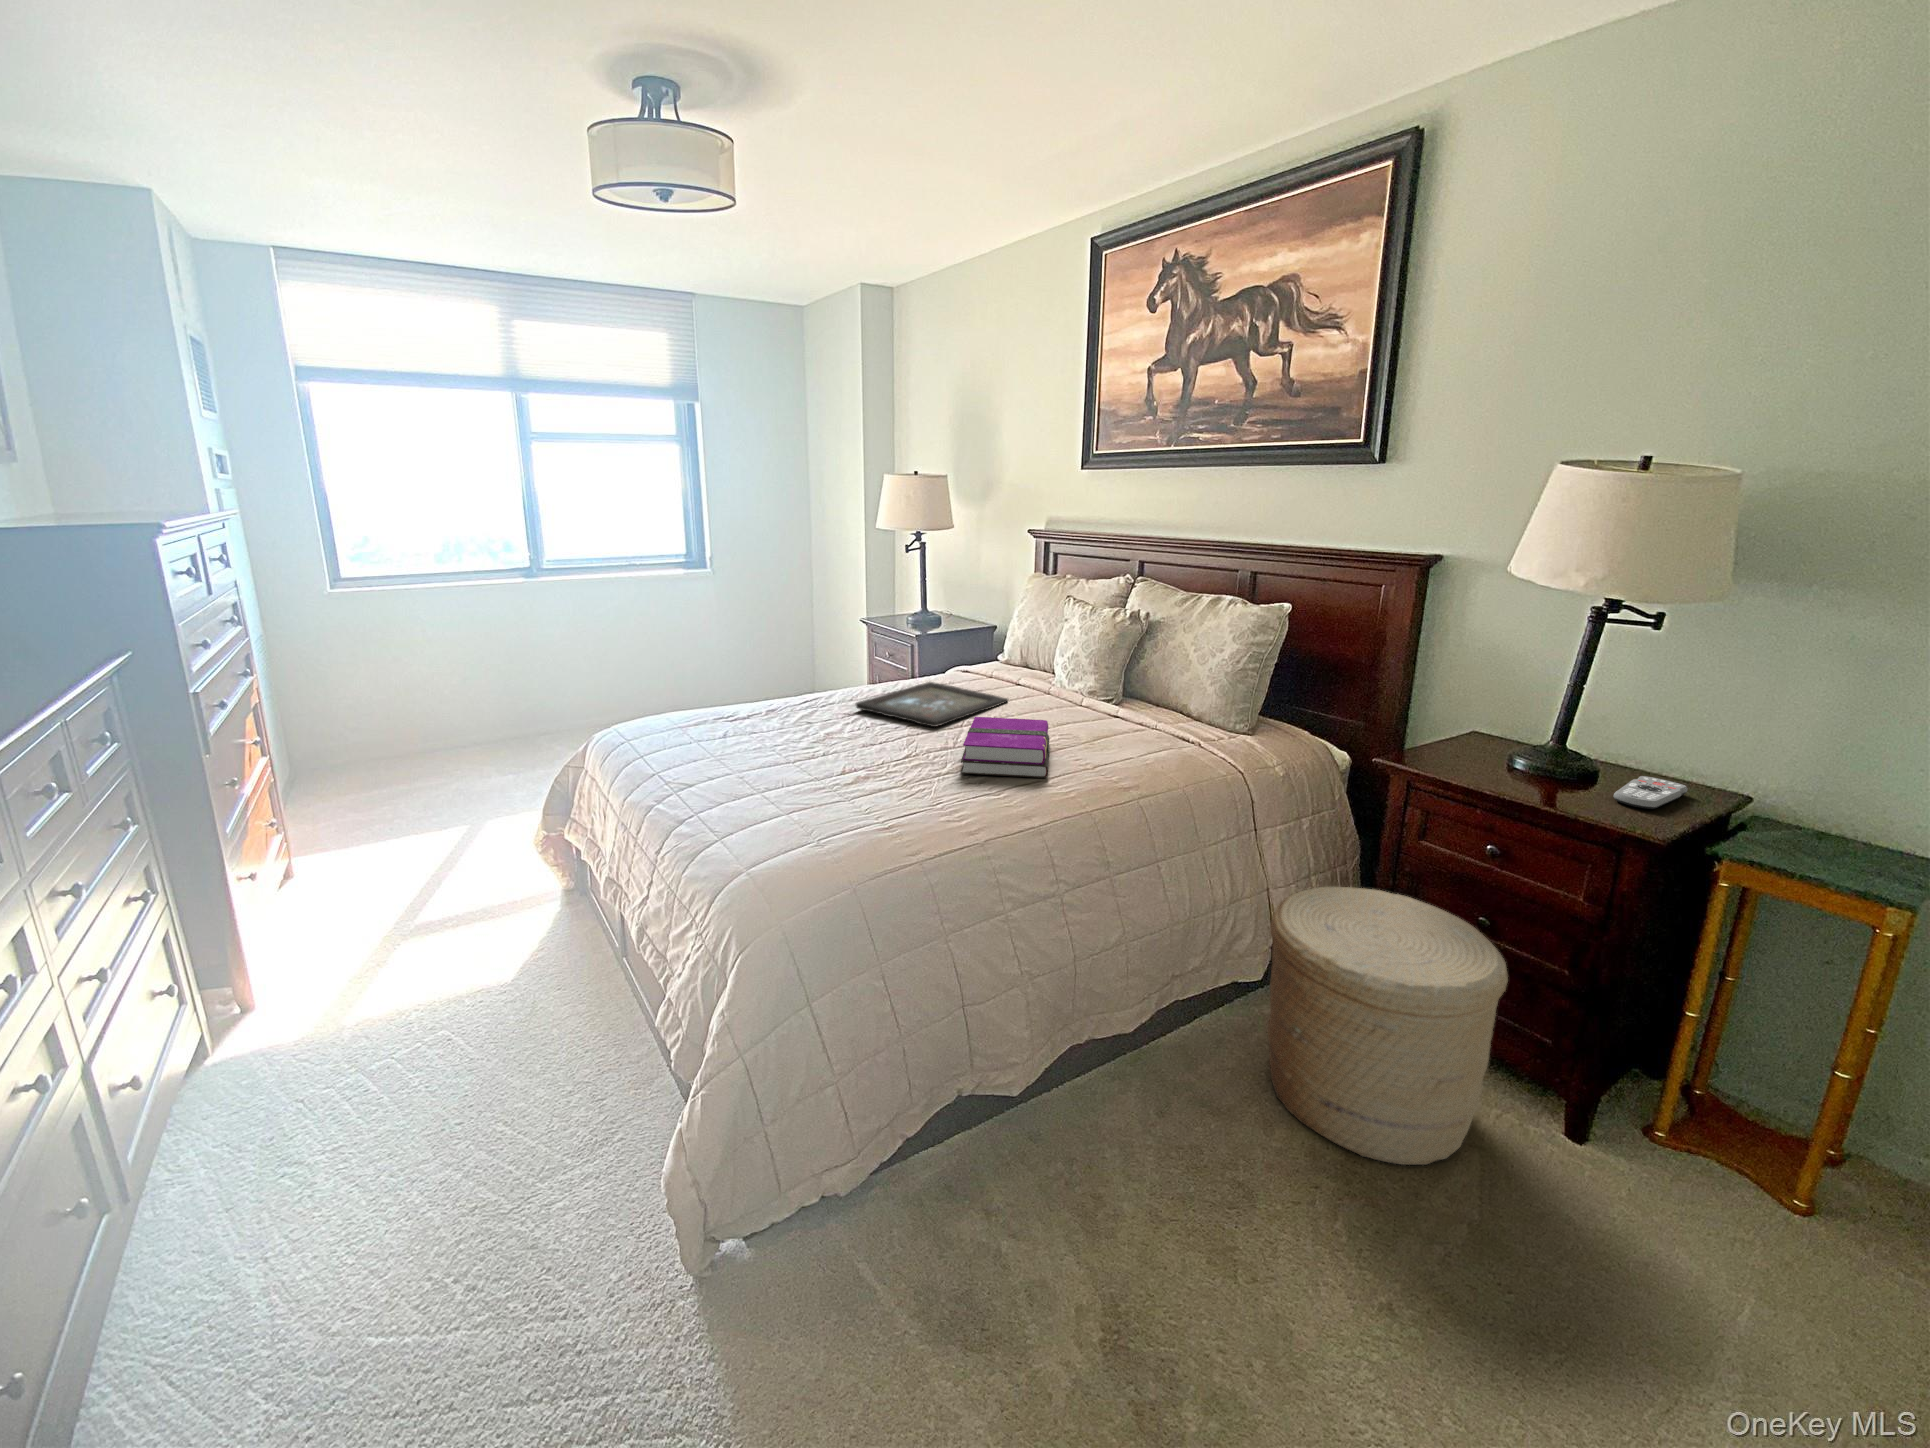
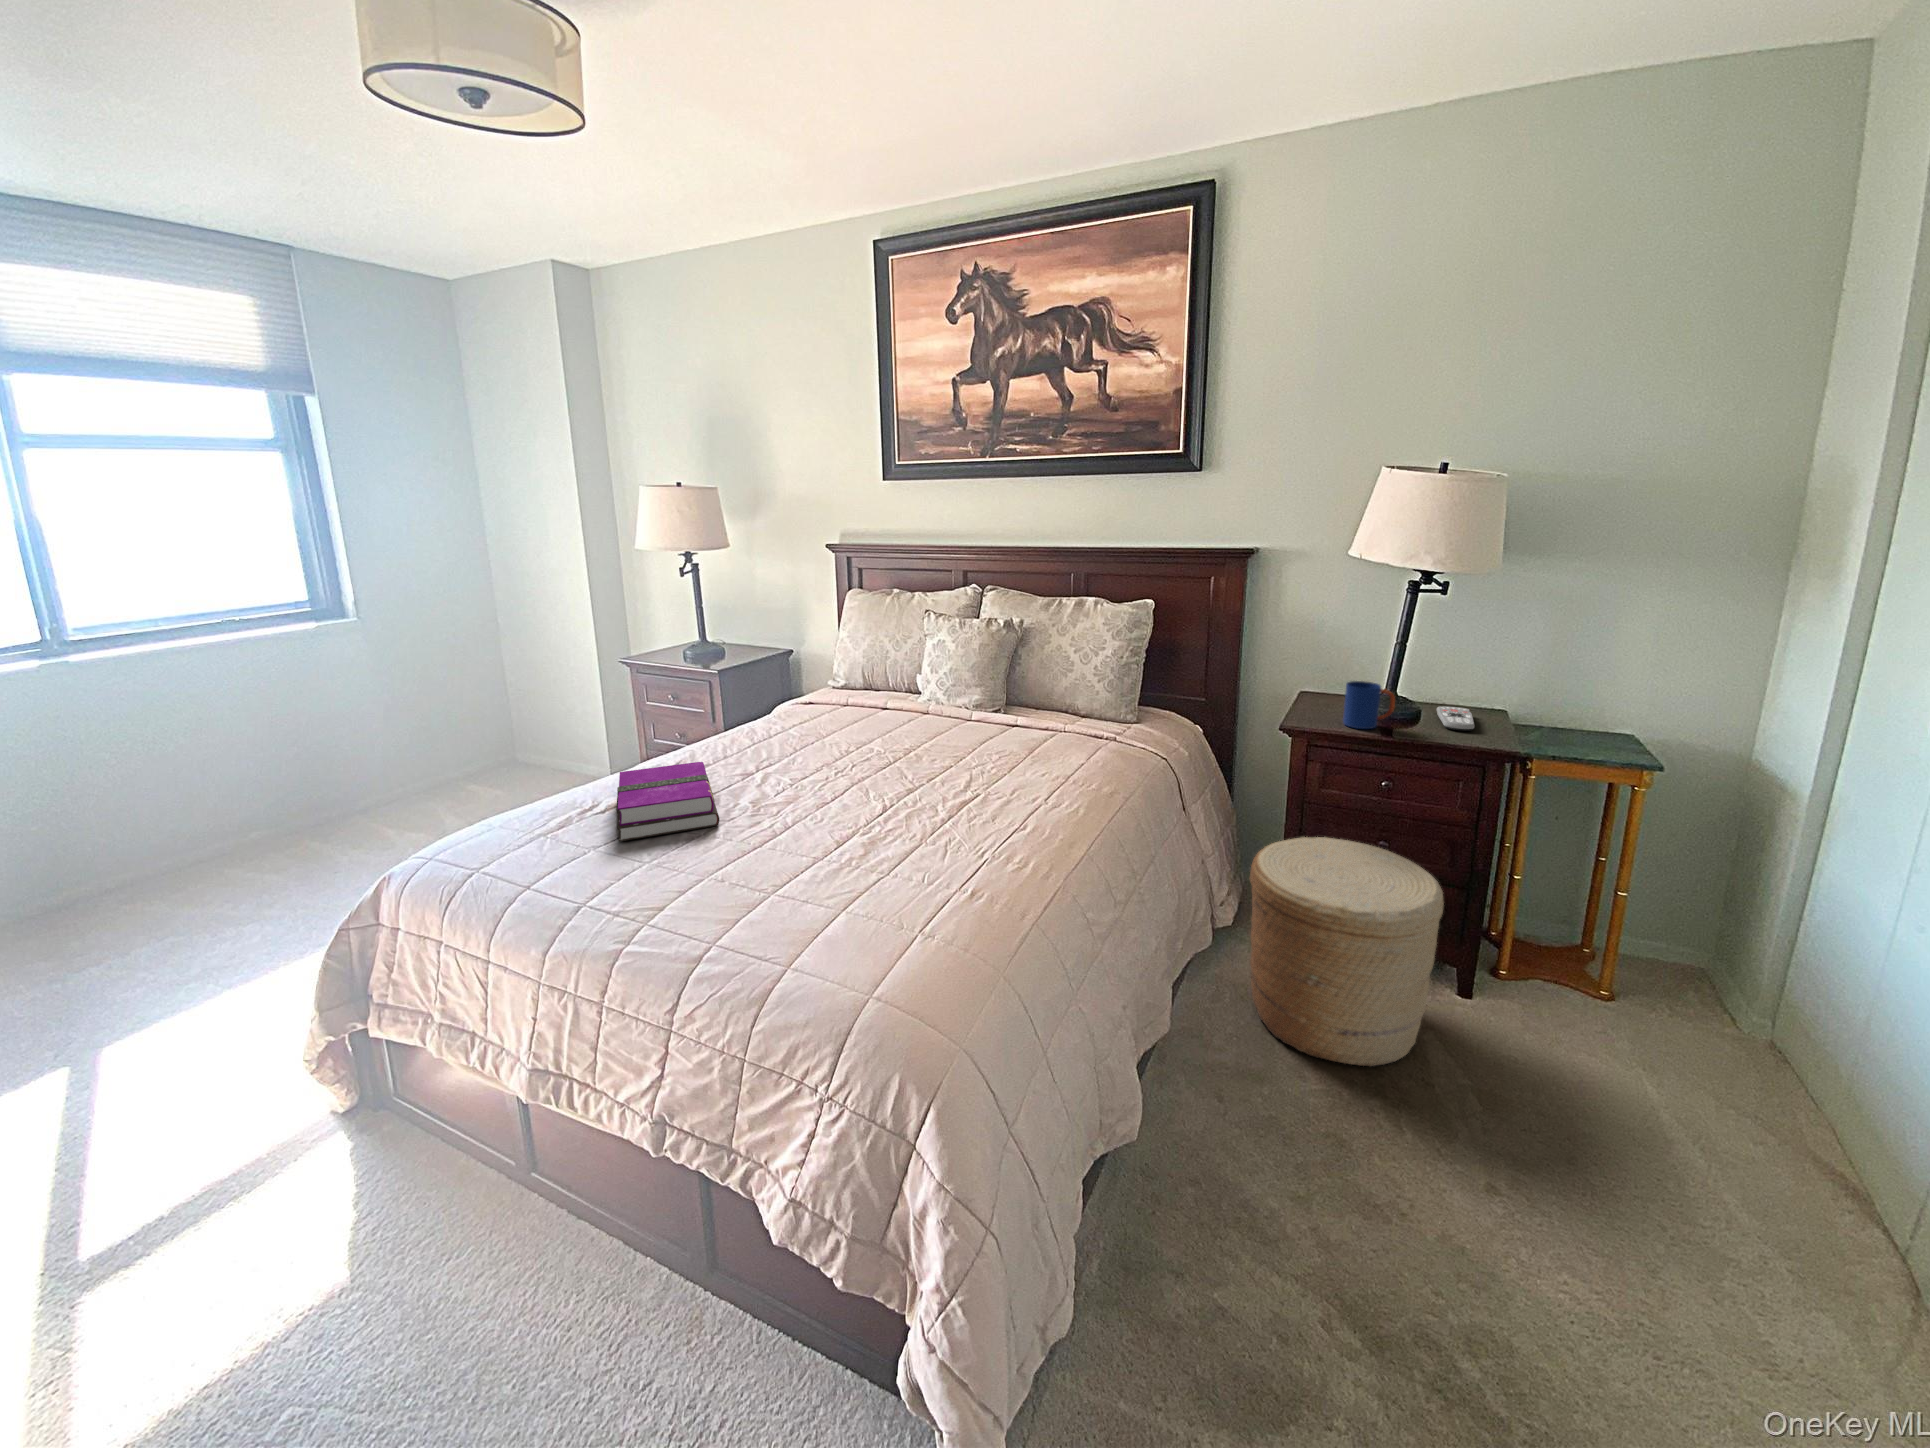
tray: present [856,682,1008,727] -> none [750,721,902,771]
hardback book: present [961,717,1049,778] -> present [617,762,719,841]
mug: none [1466,721,1535,782] -> present [1343,681,1395,729]

